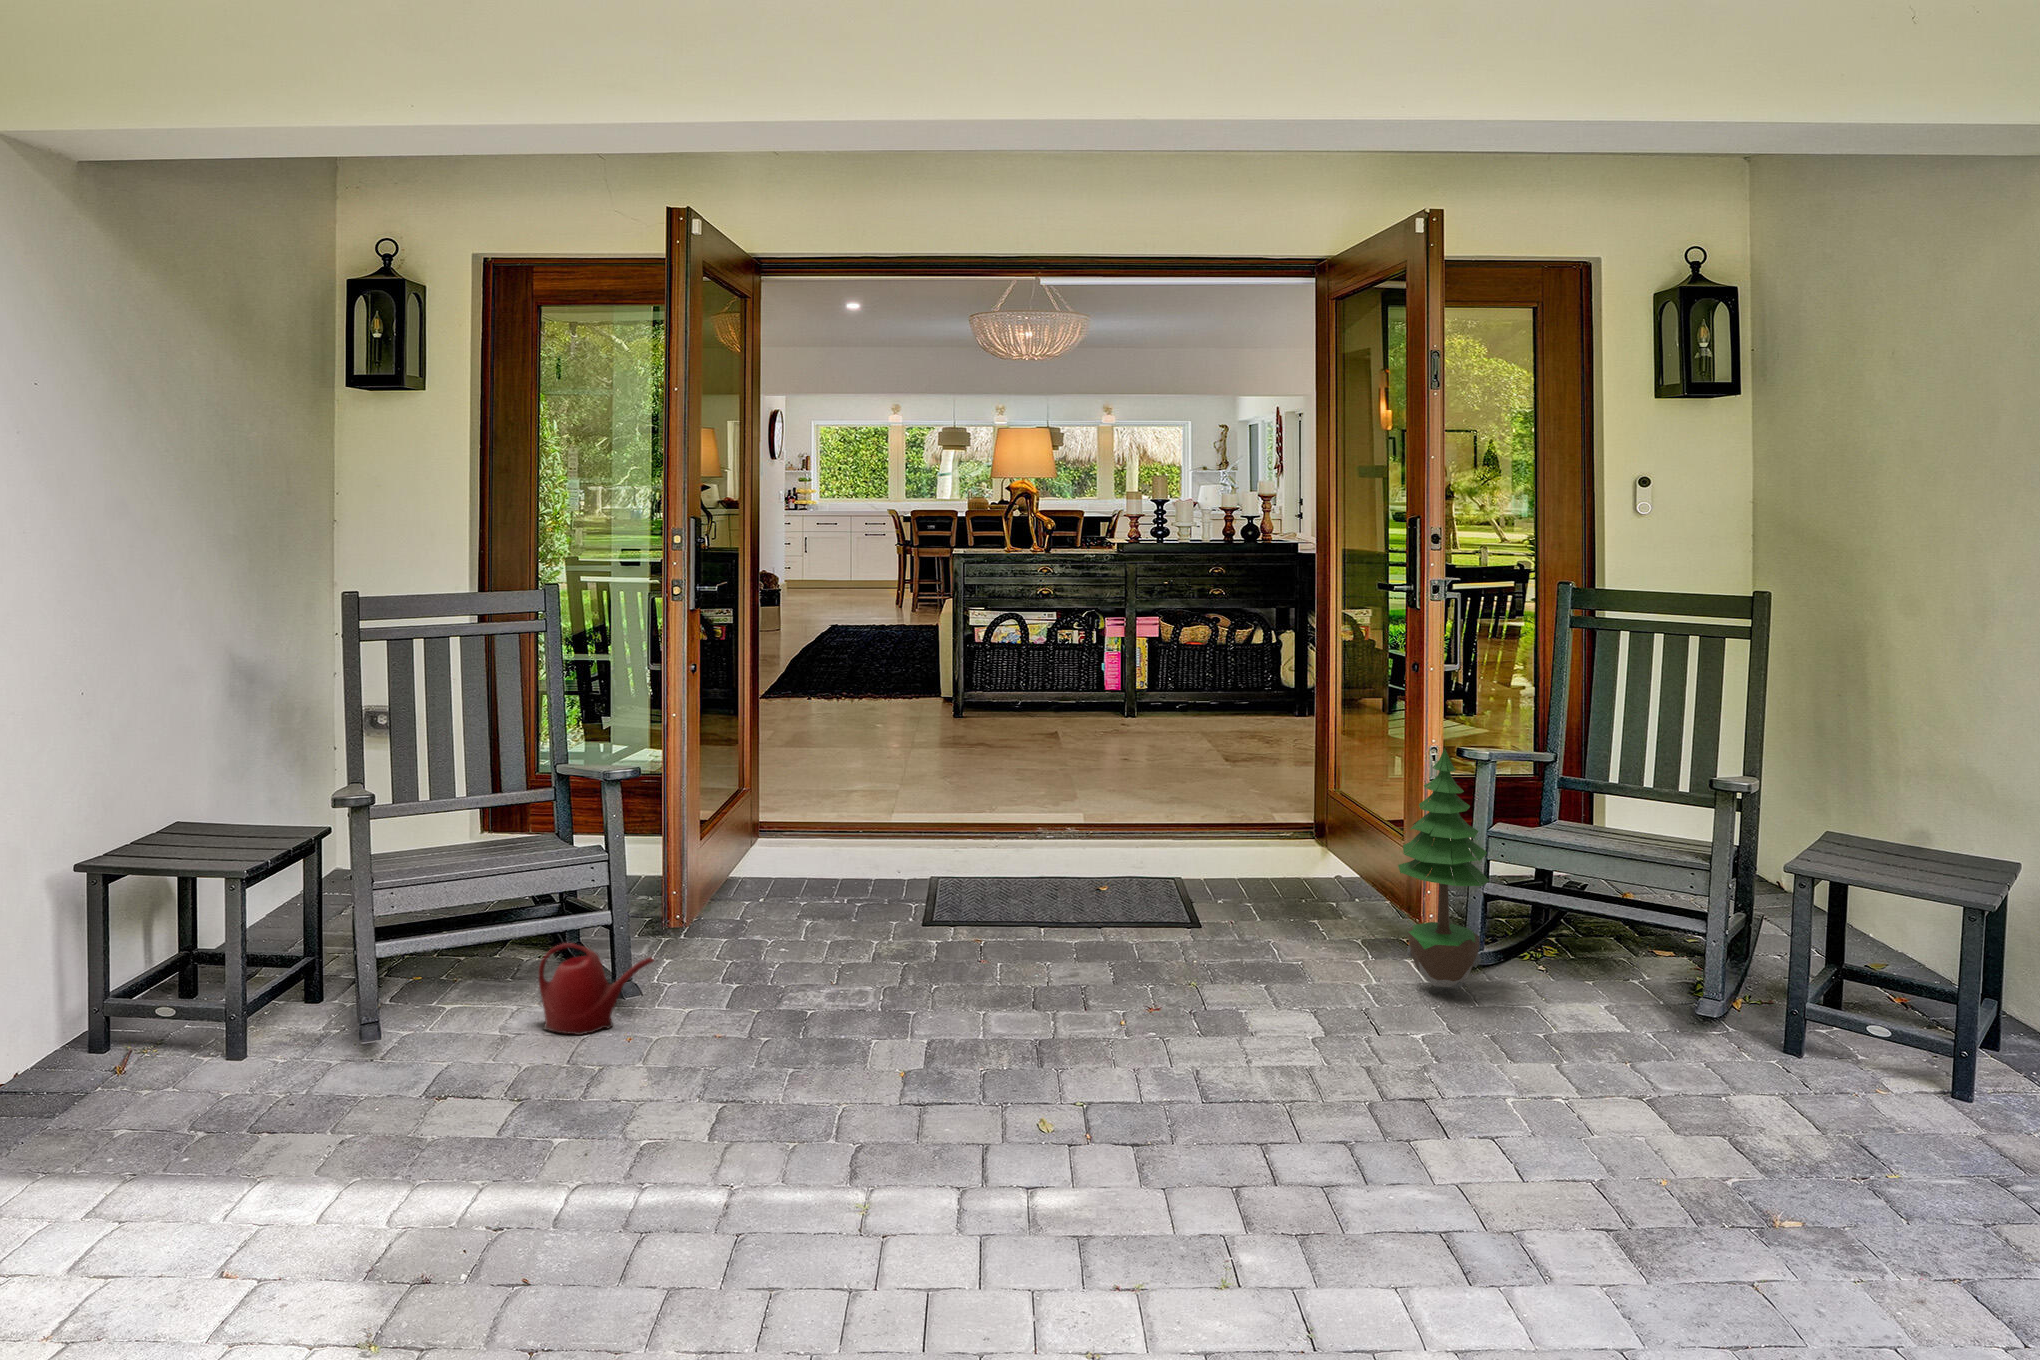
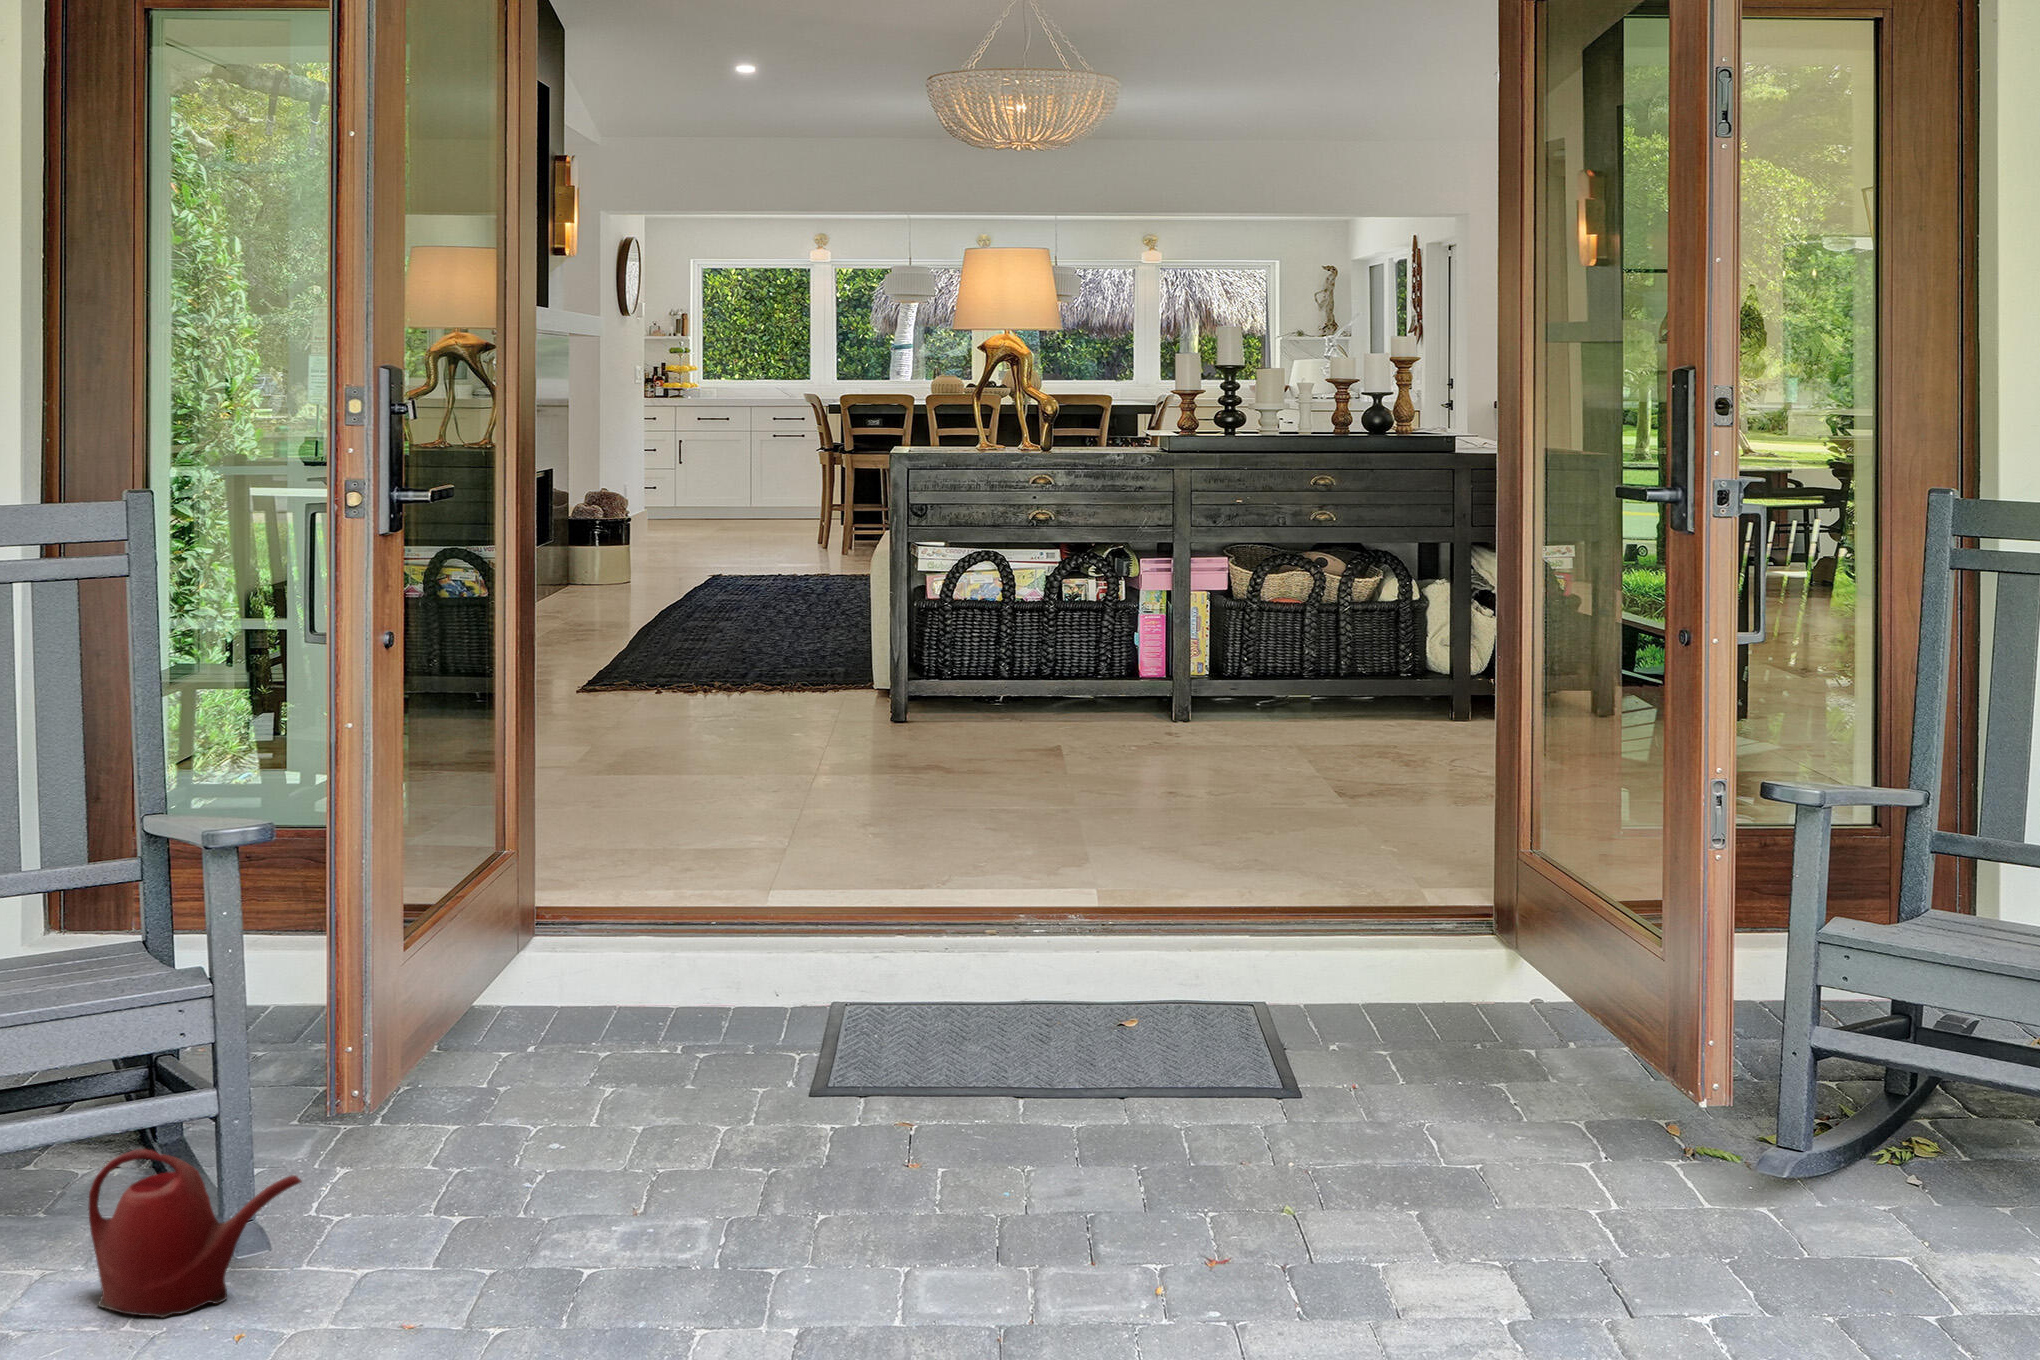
potted tree: present [1398,748,1489,992] -> none [1655,787,1820,1219]

